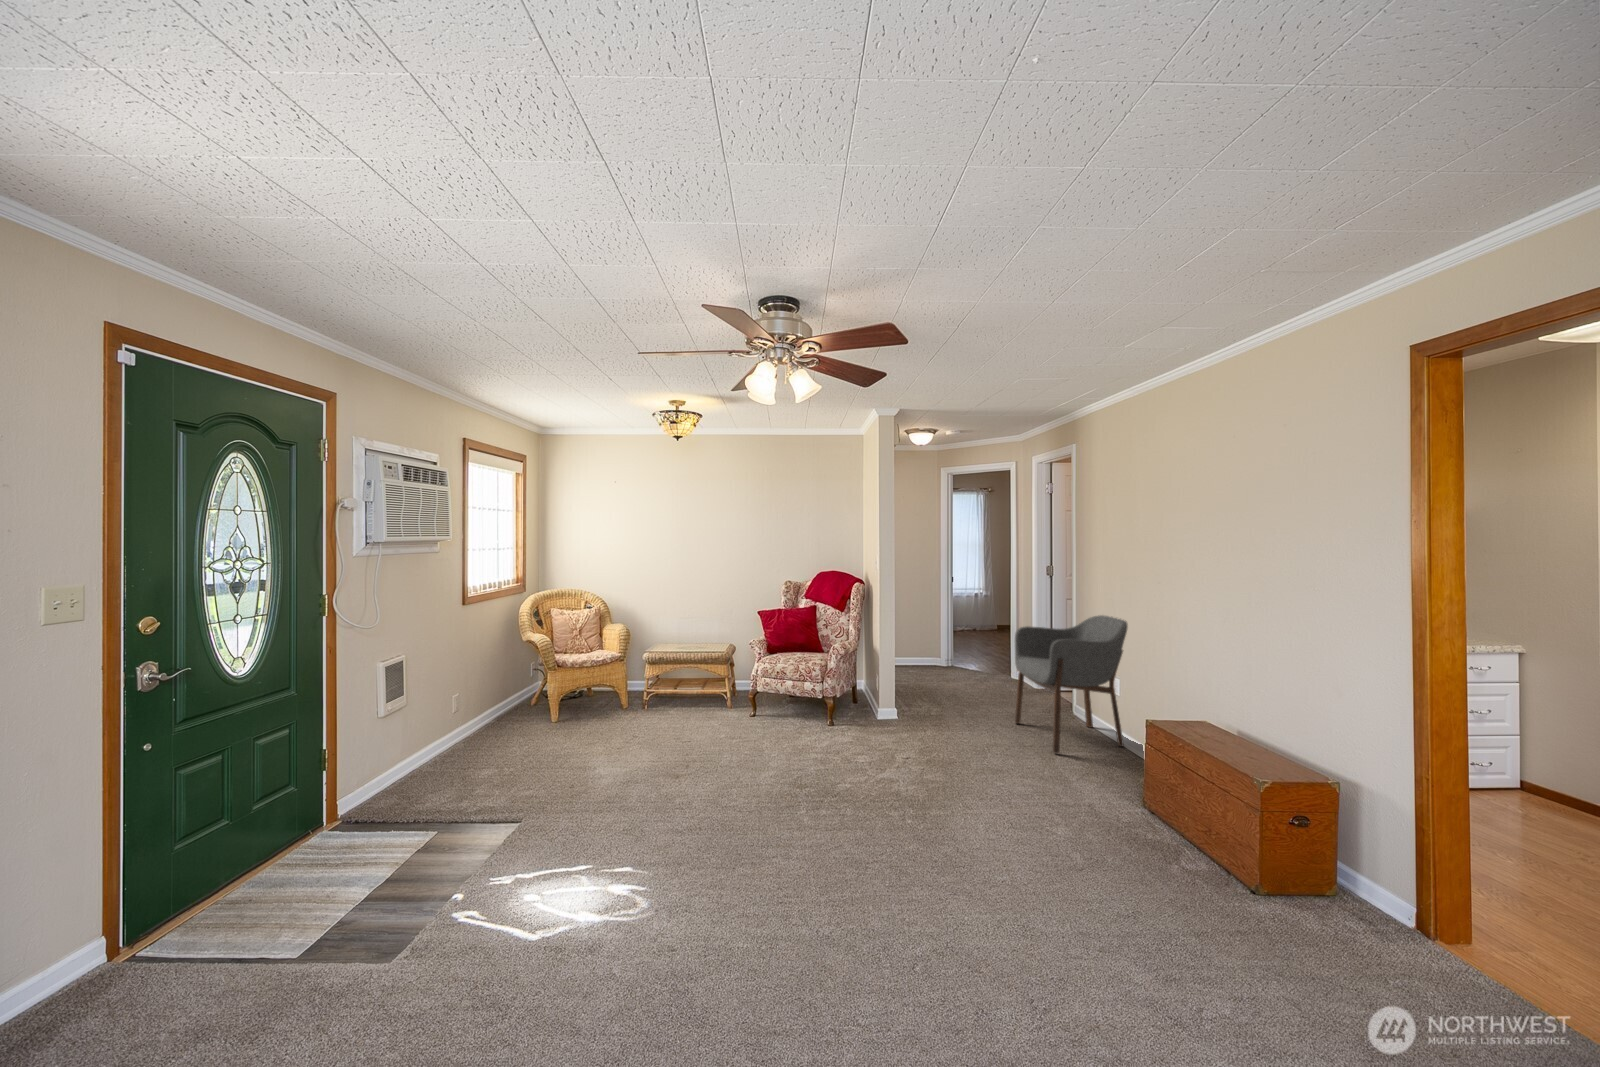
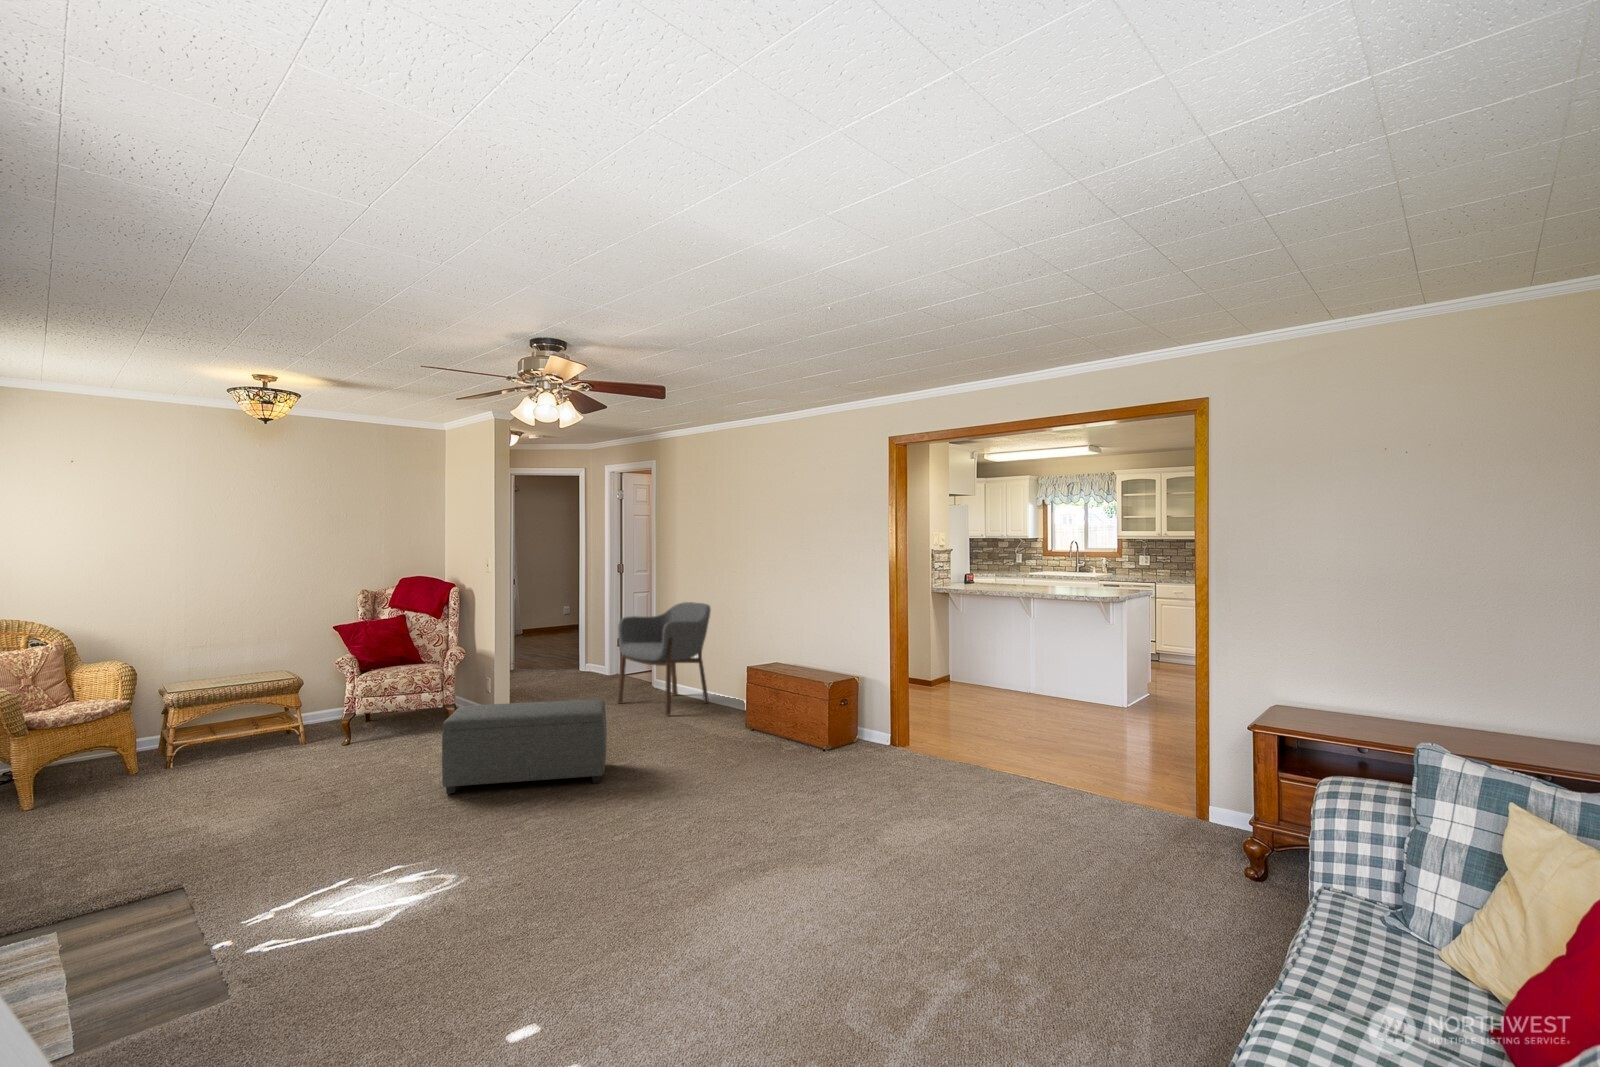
ottoman: none [752,706,924,828] -> present [442,700,607,794]

